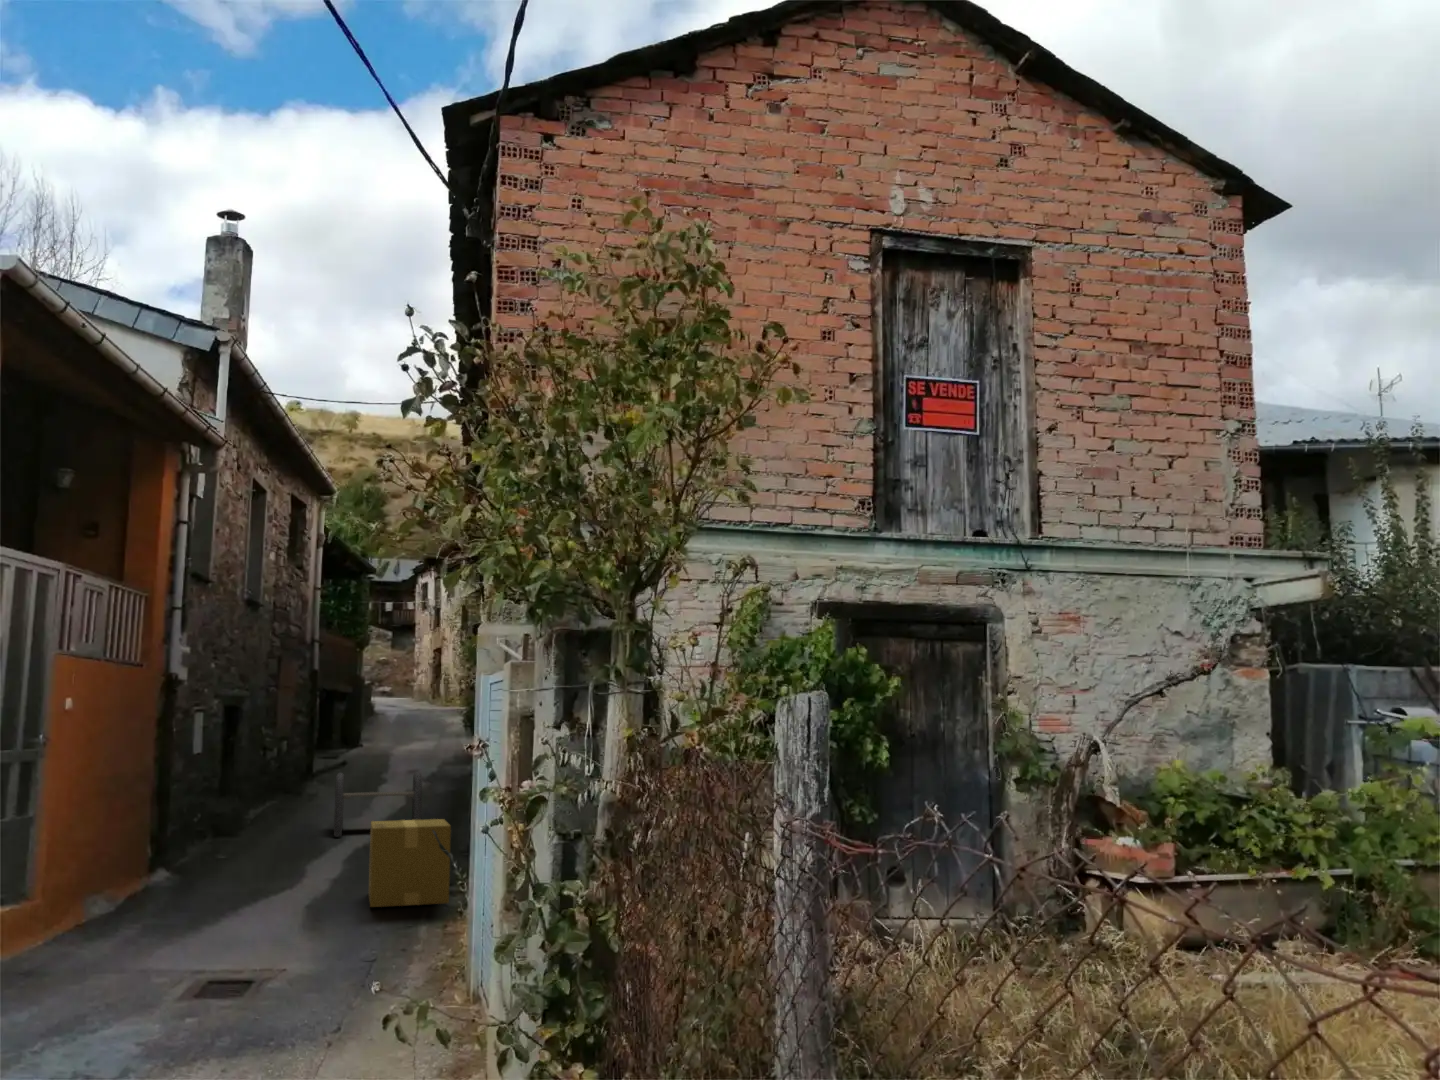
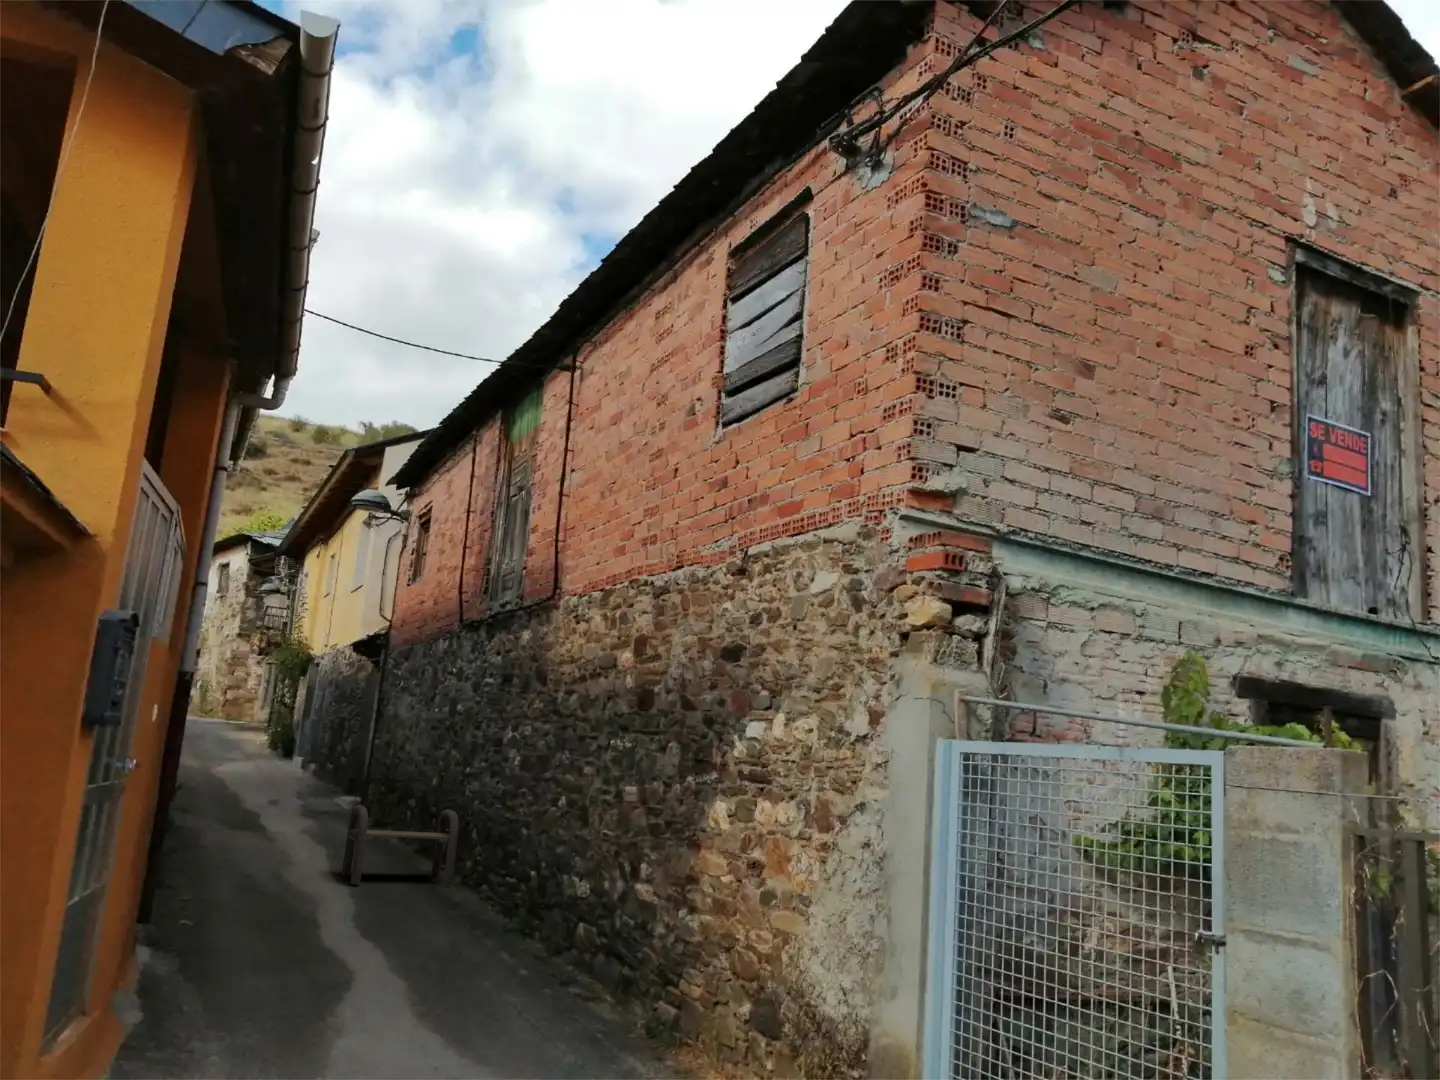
cardboard box: present [369,819,451,907] -> none [480,887,615,1008]

